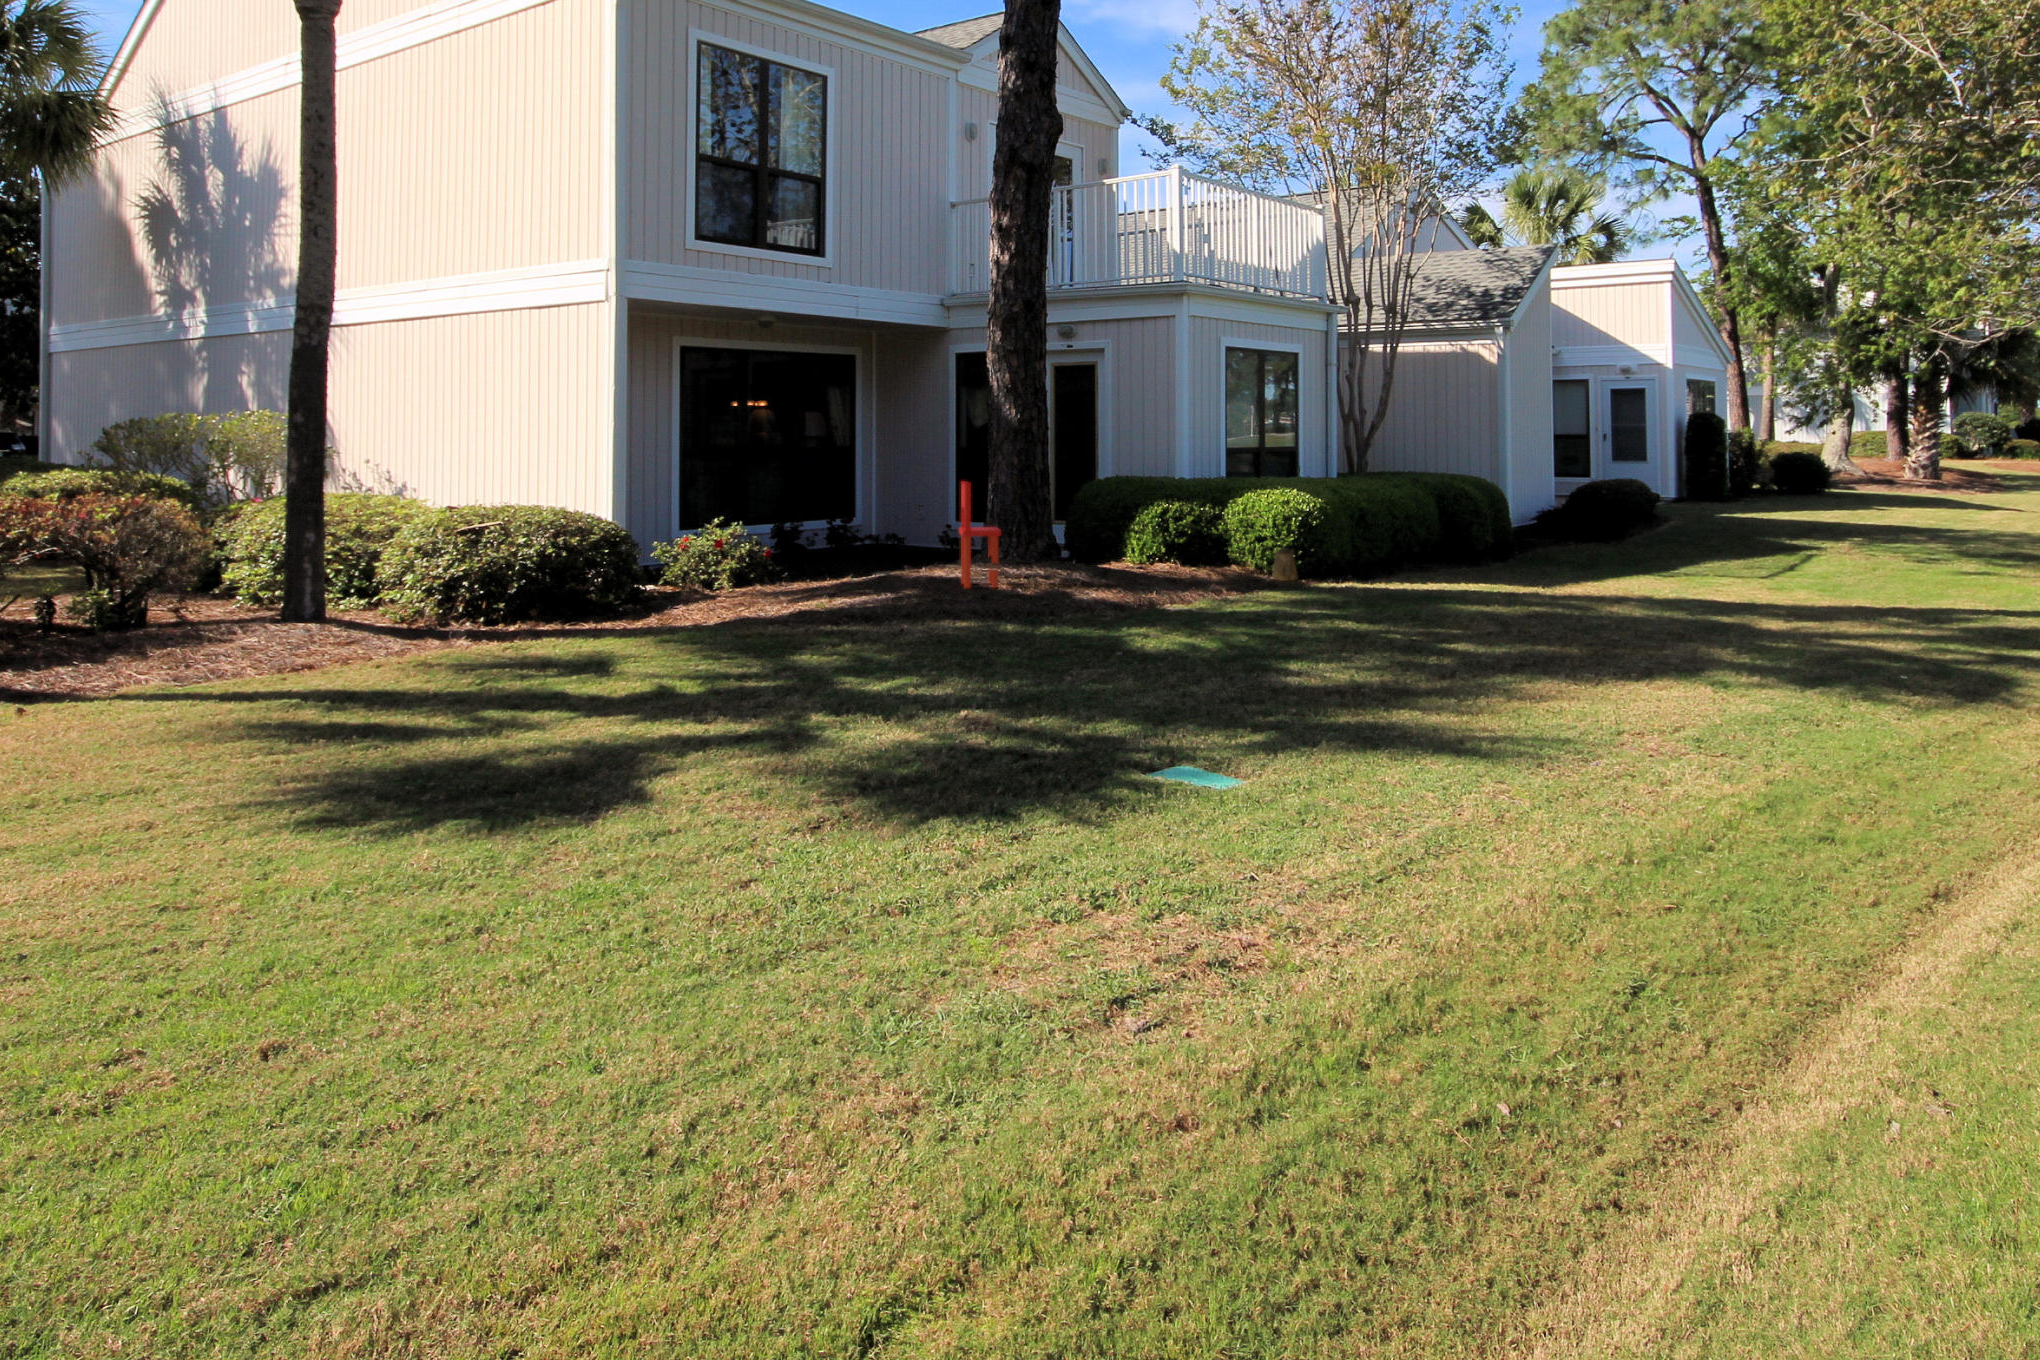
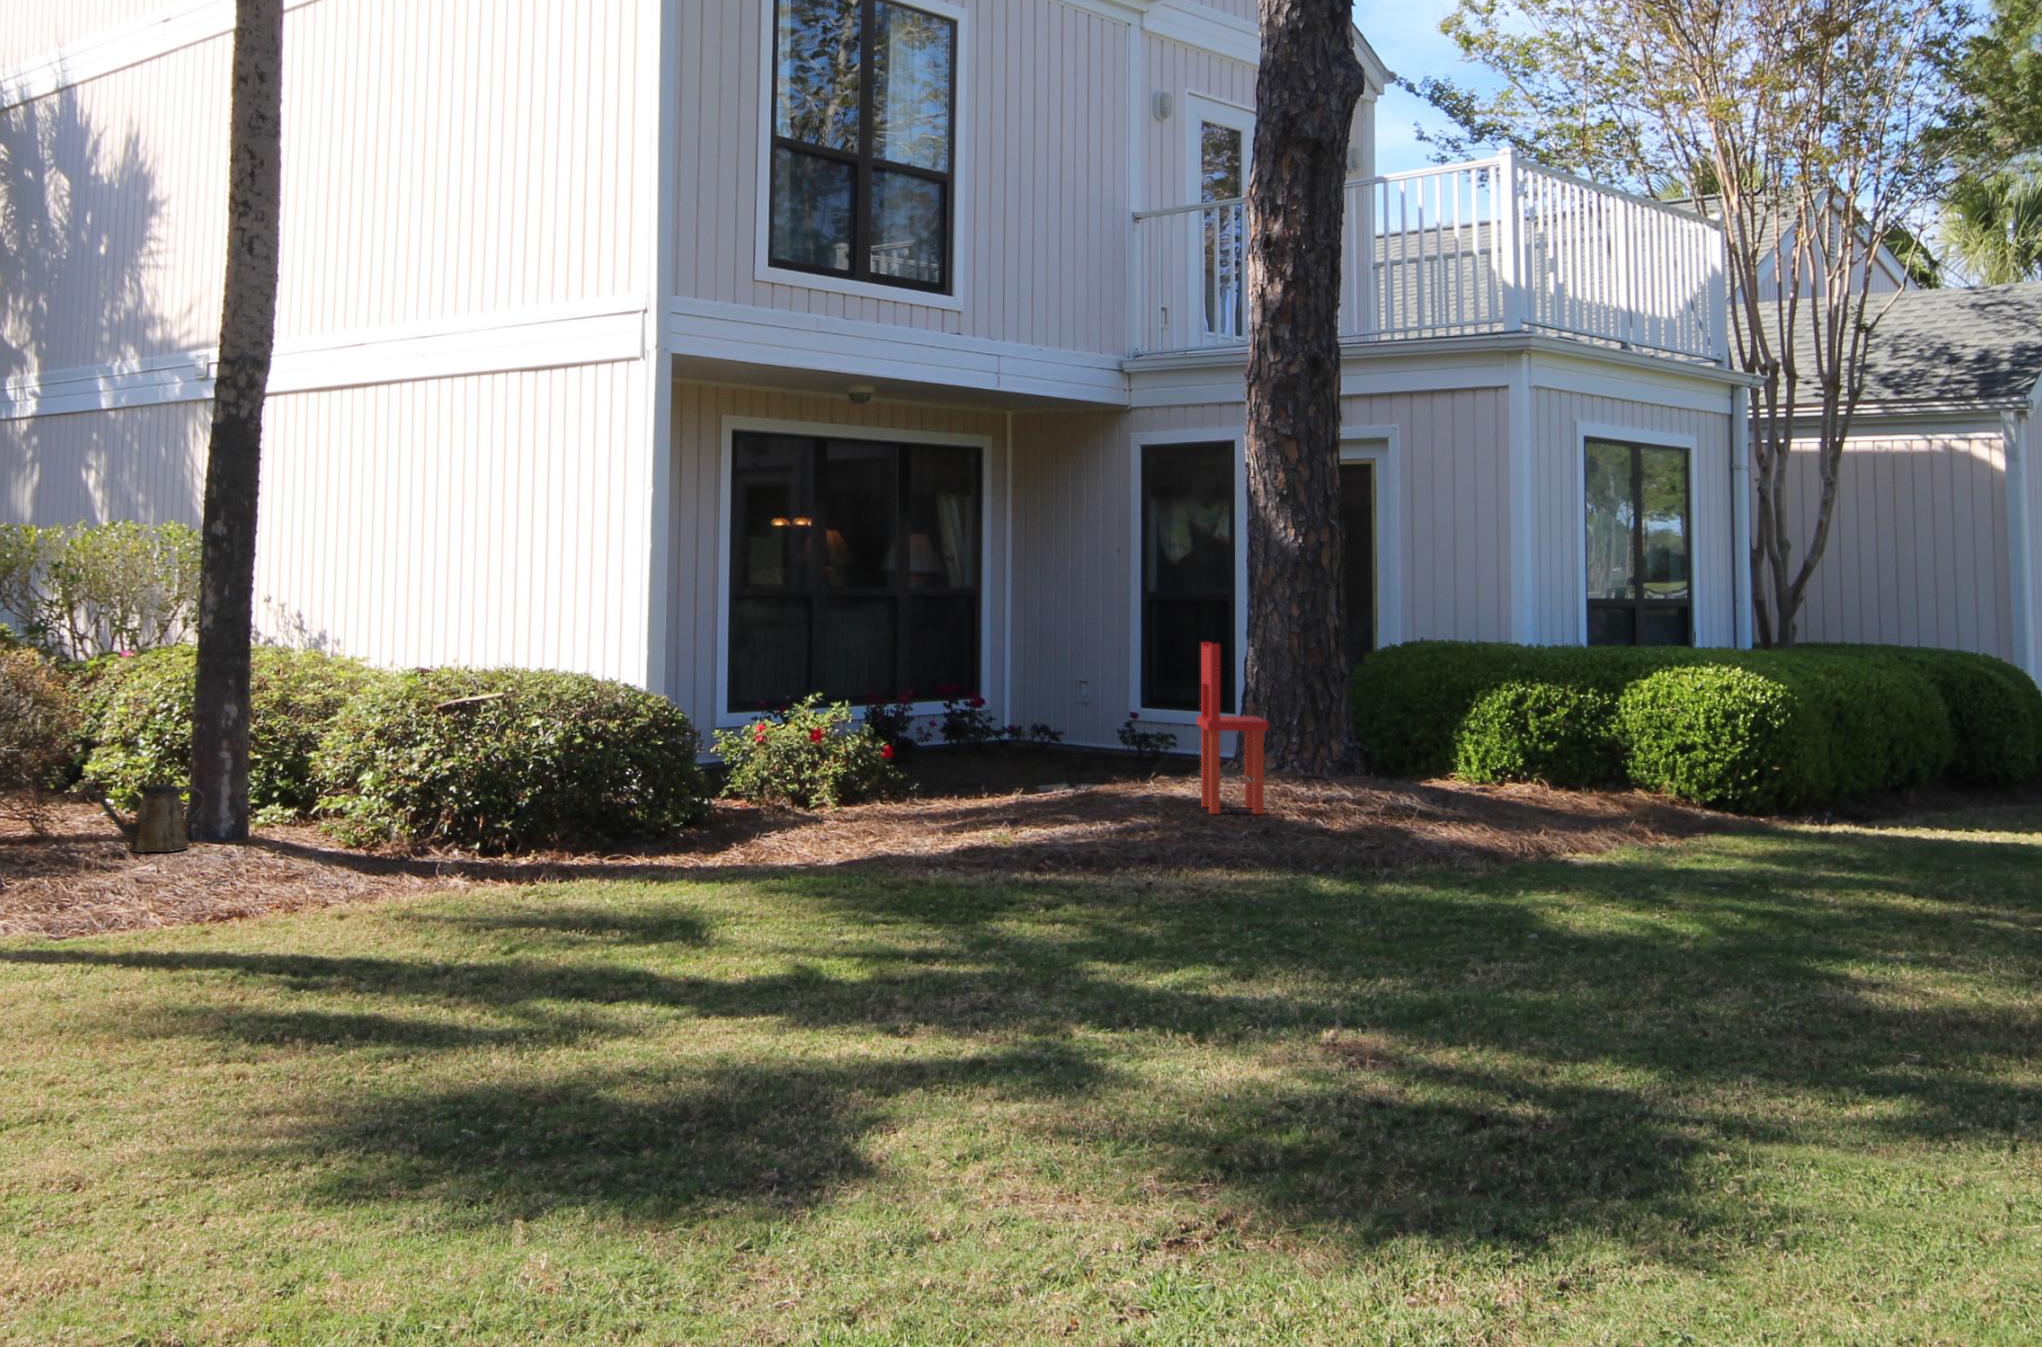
watering can: present [1271,548,1297,581] -> present [80,781,204,852]

